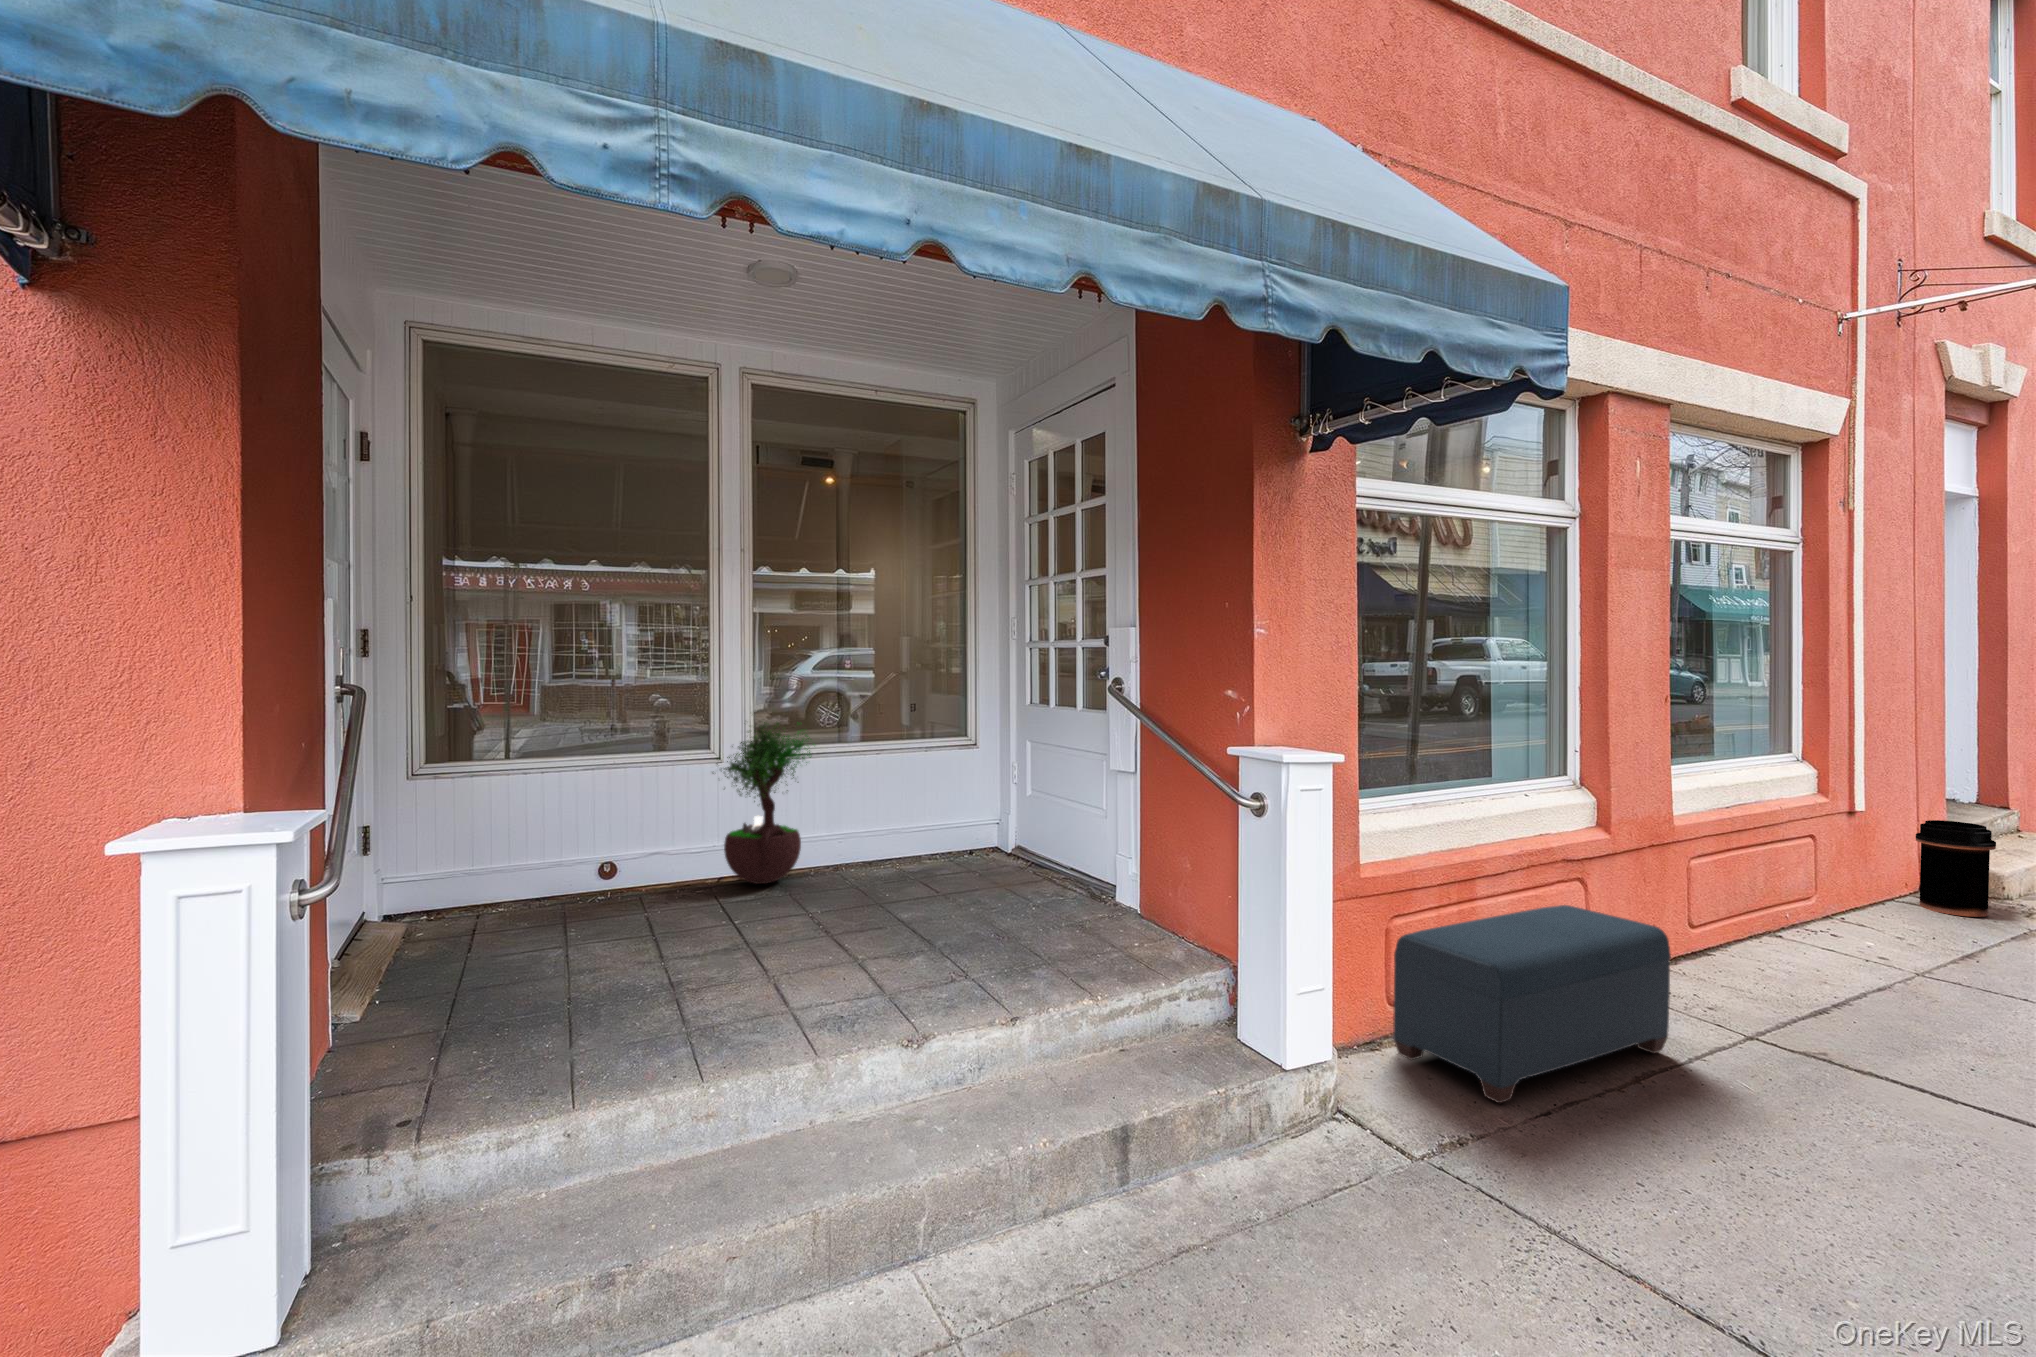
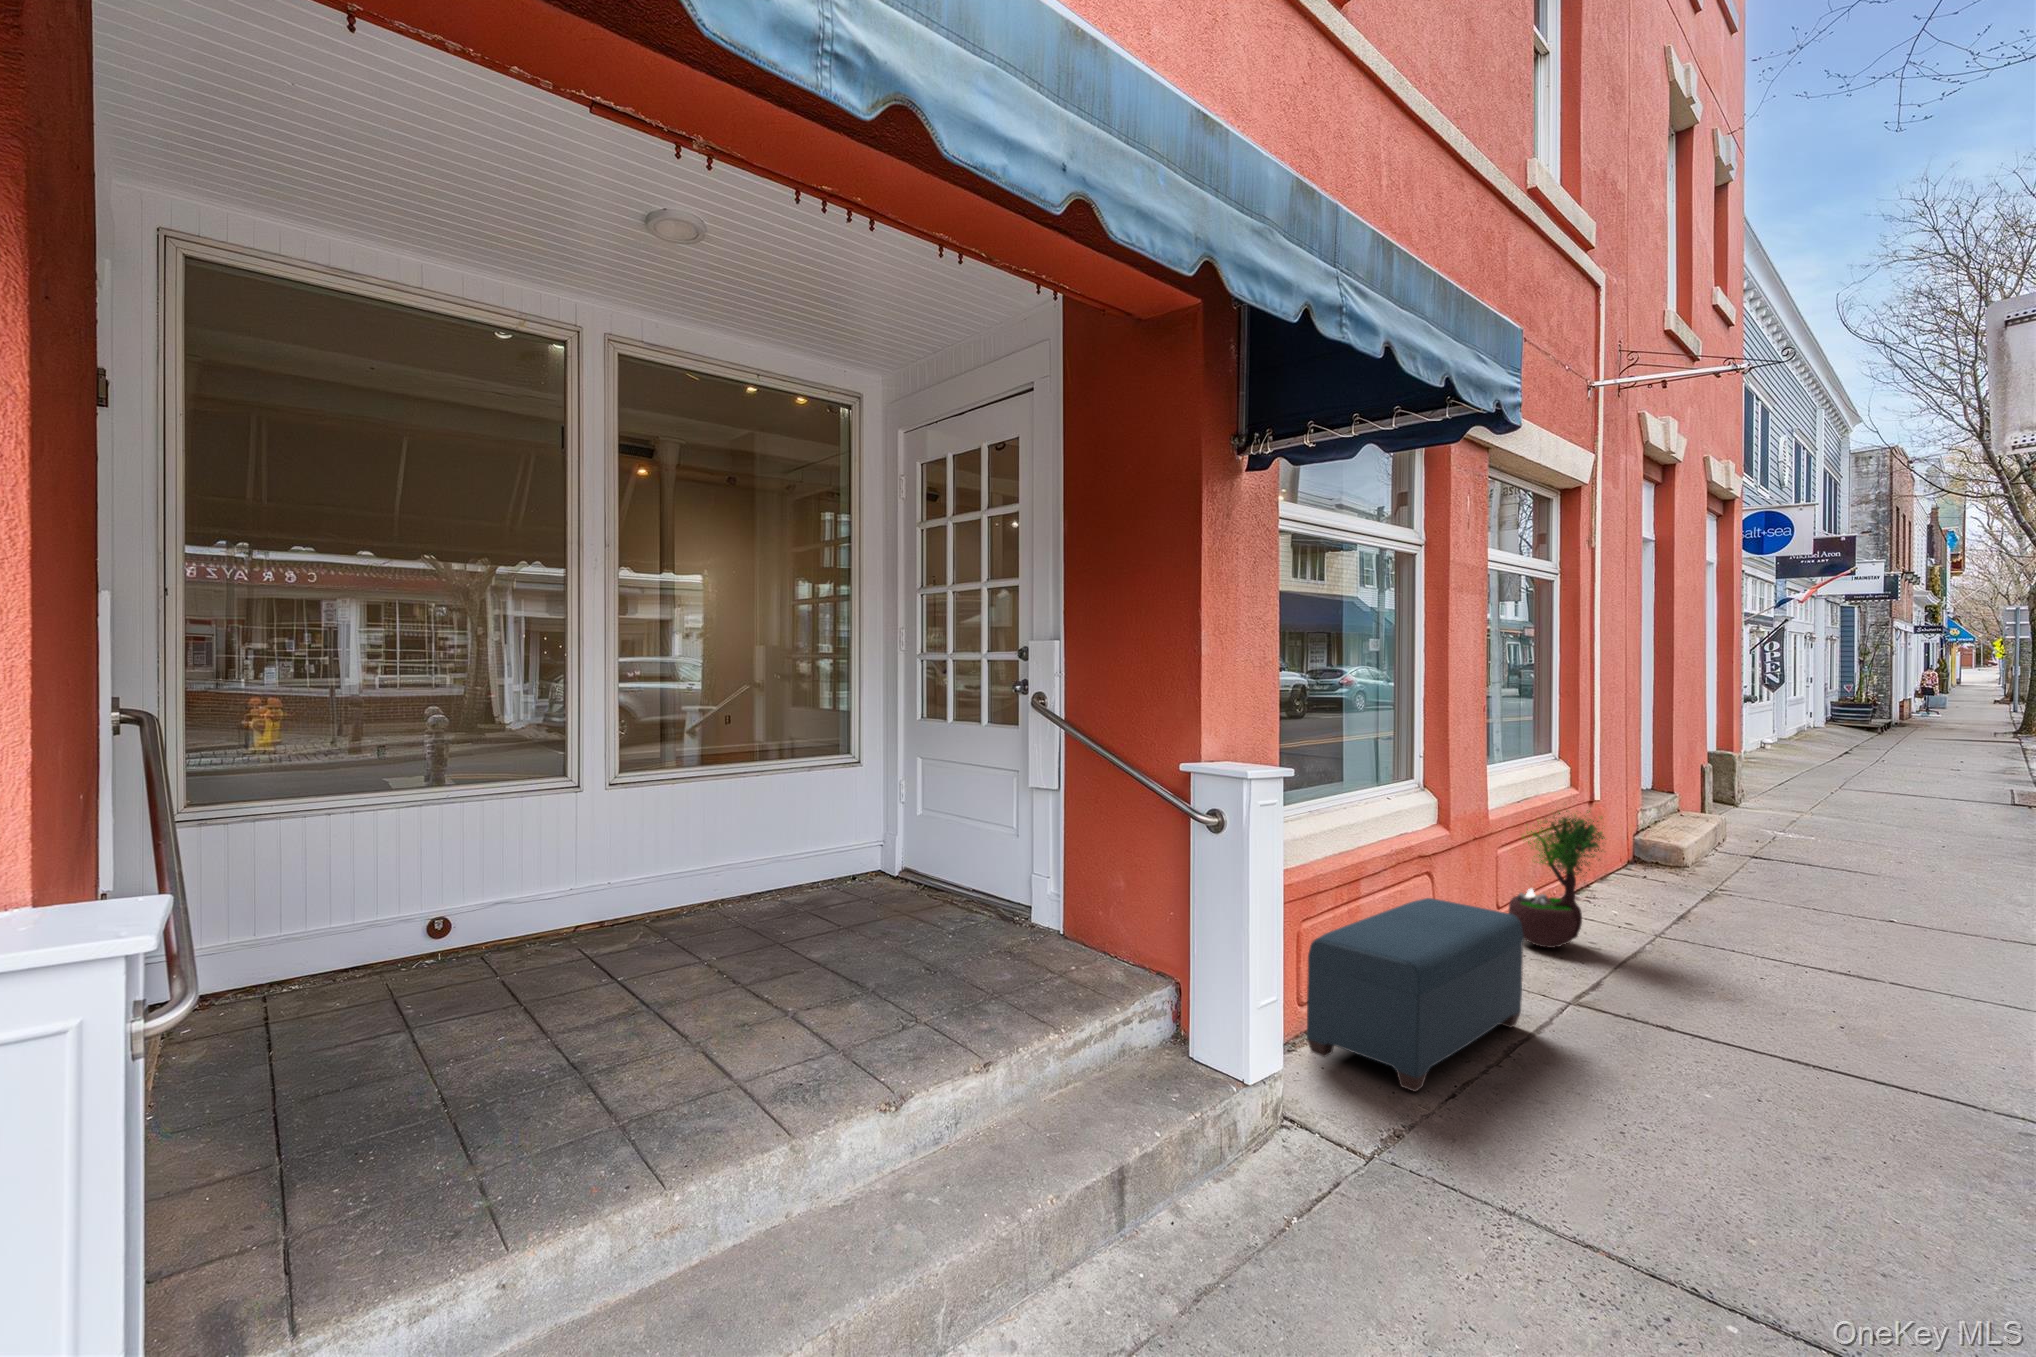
potted tree: present [713,722,814,884] -> present [1509,811,1605,948]
trash can: present [1916,820,1996,917] -> none [1631,805,1687,883]

